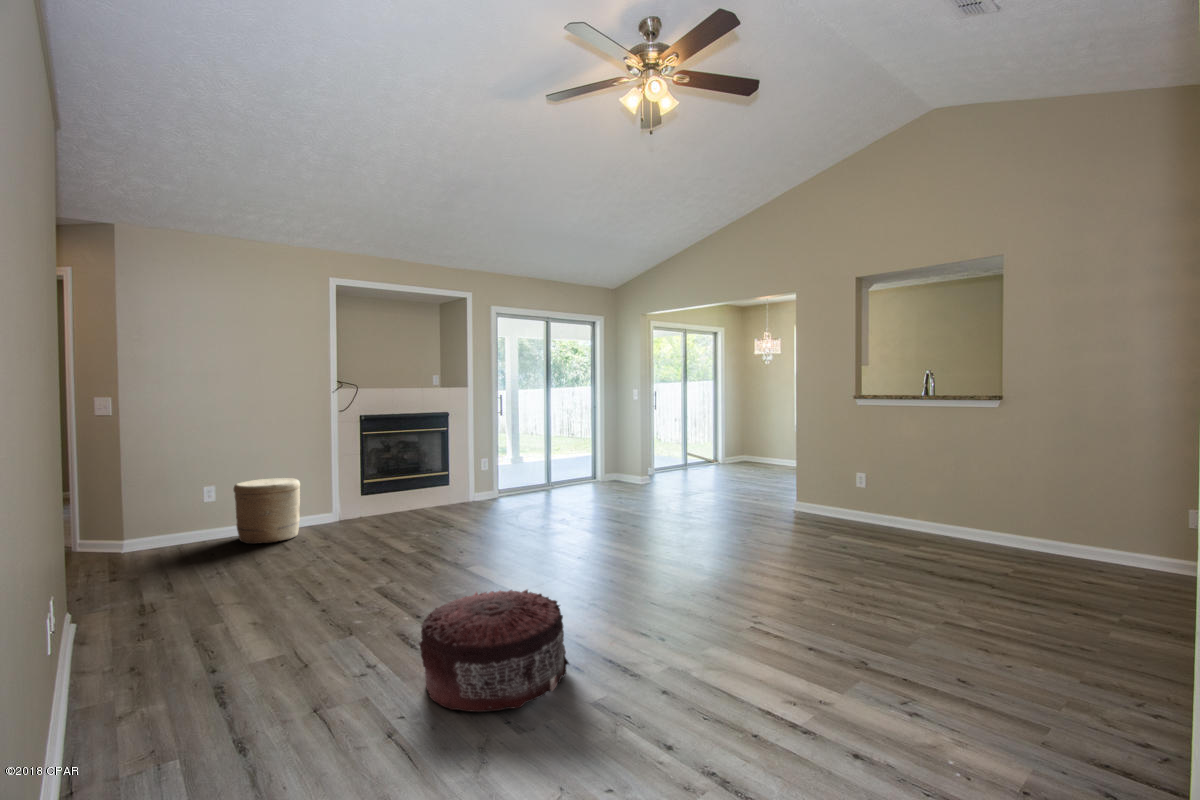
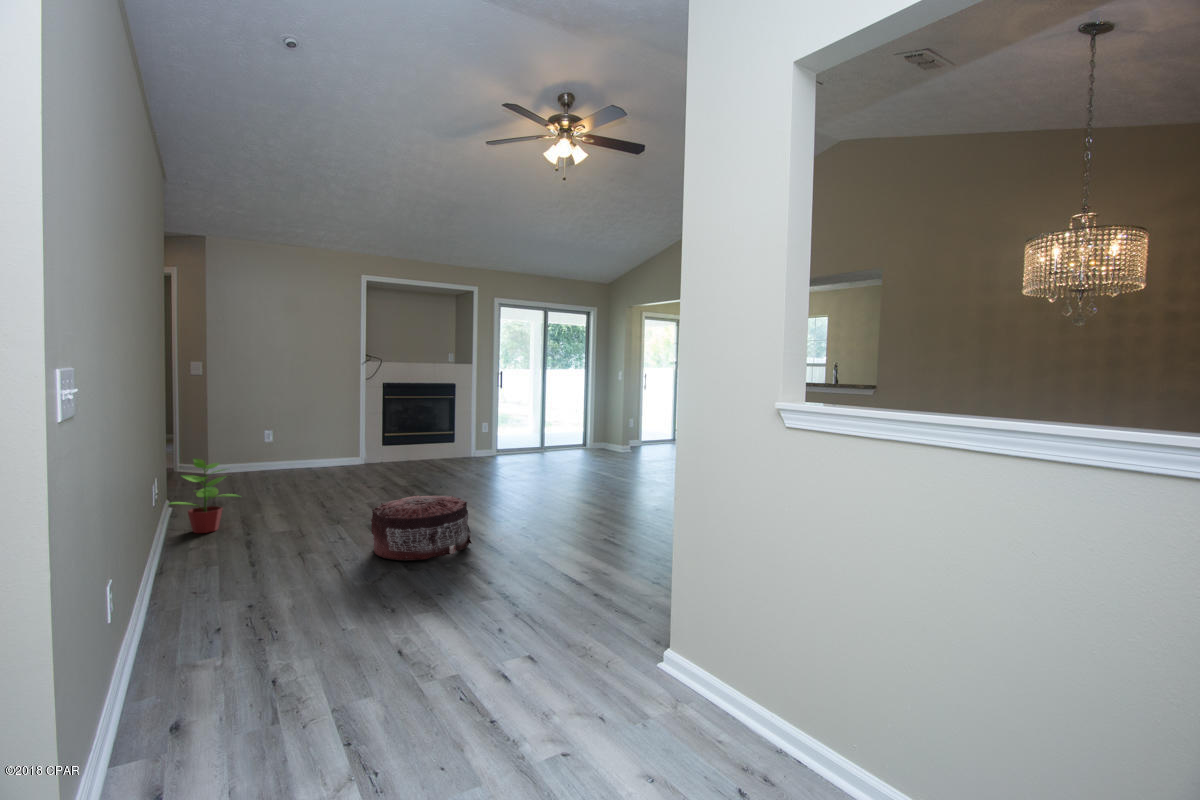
woven basket: present [233,478,300,544] -> none [285,428,334,474]
potted plant: none [73,552,198,677] -> present [169,459,240,533]

